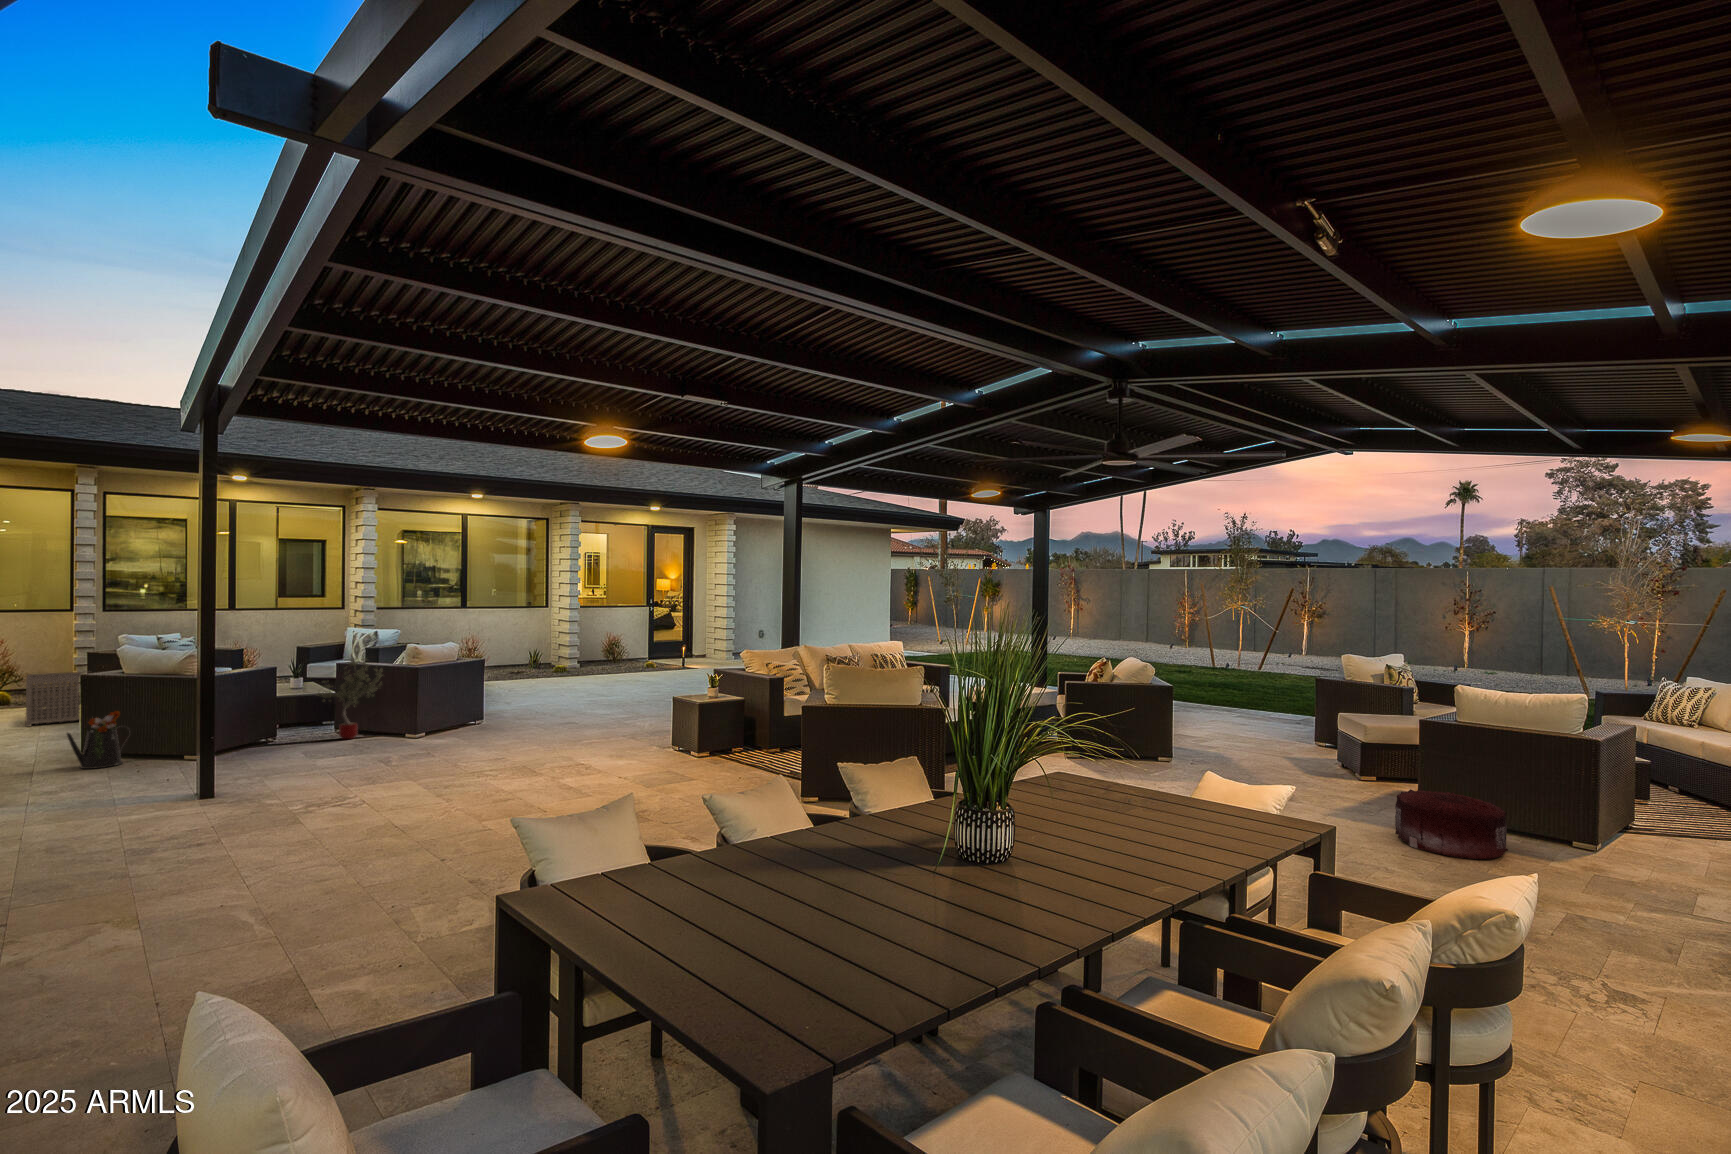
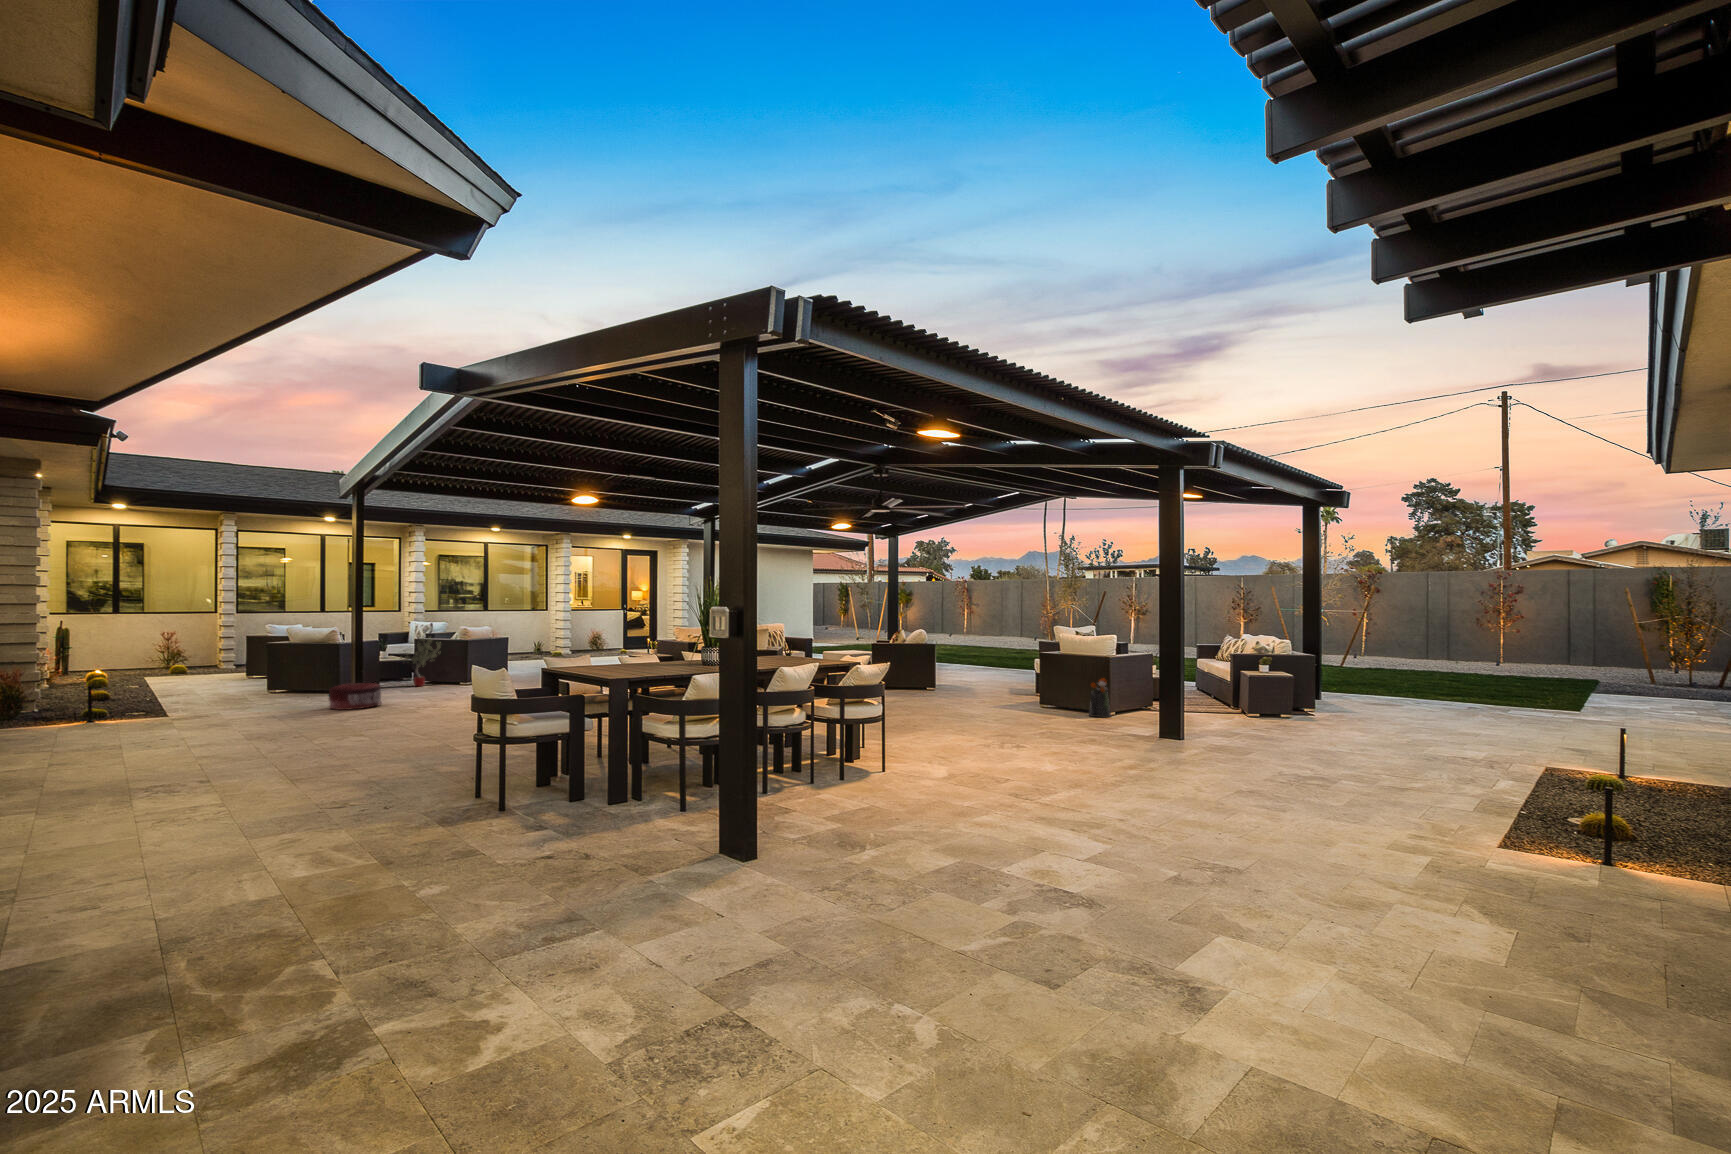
side table: present [26,672,87,727] -> none [207,650,250,683]
watering can: present [67,711,129,769] -> present [1089,678,1111,717]
pouf: present [1395,789,1508,859] -> present [329,683,382,710]

